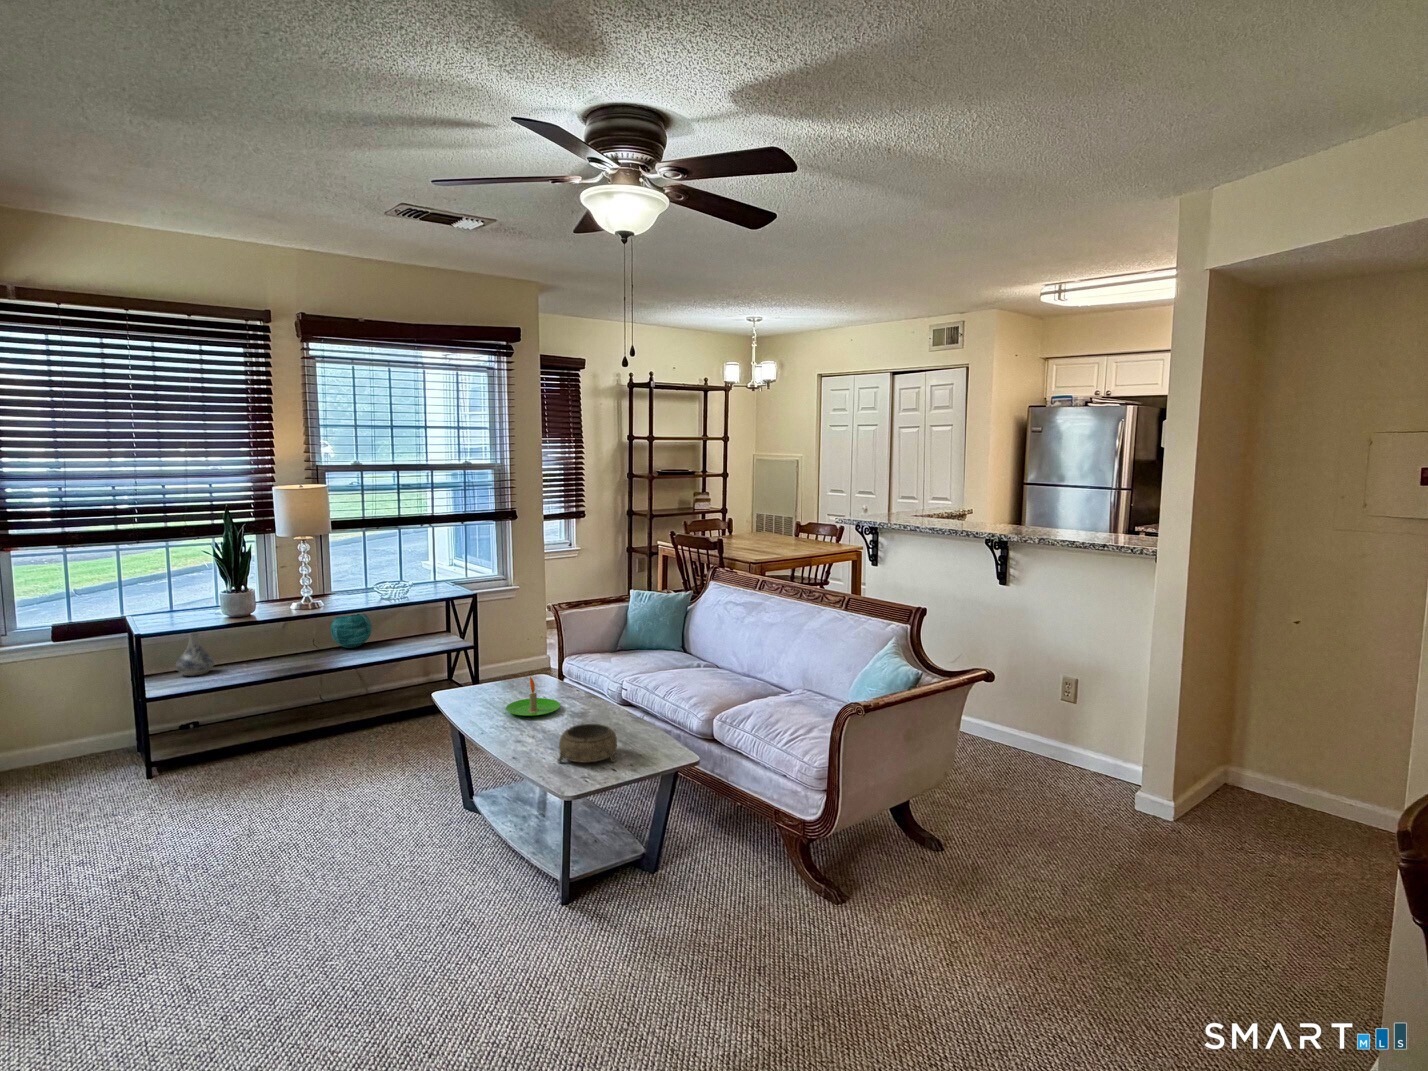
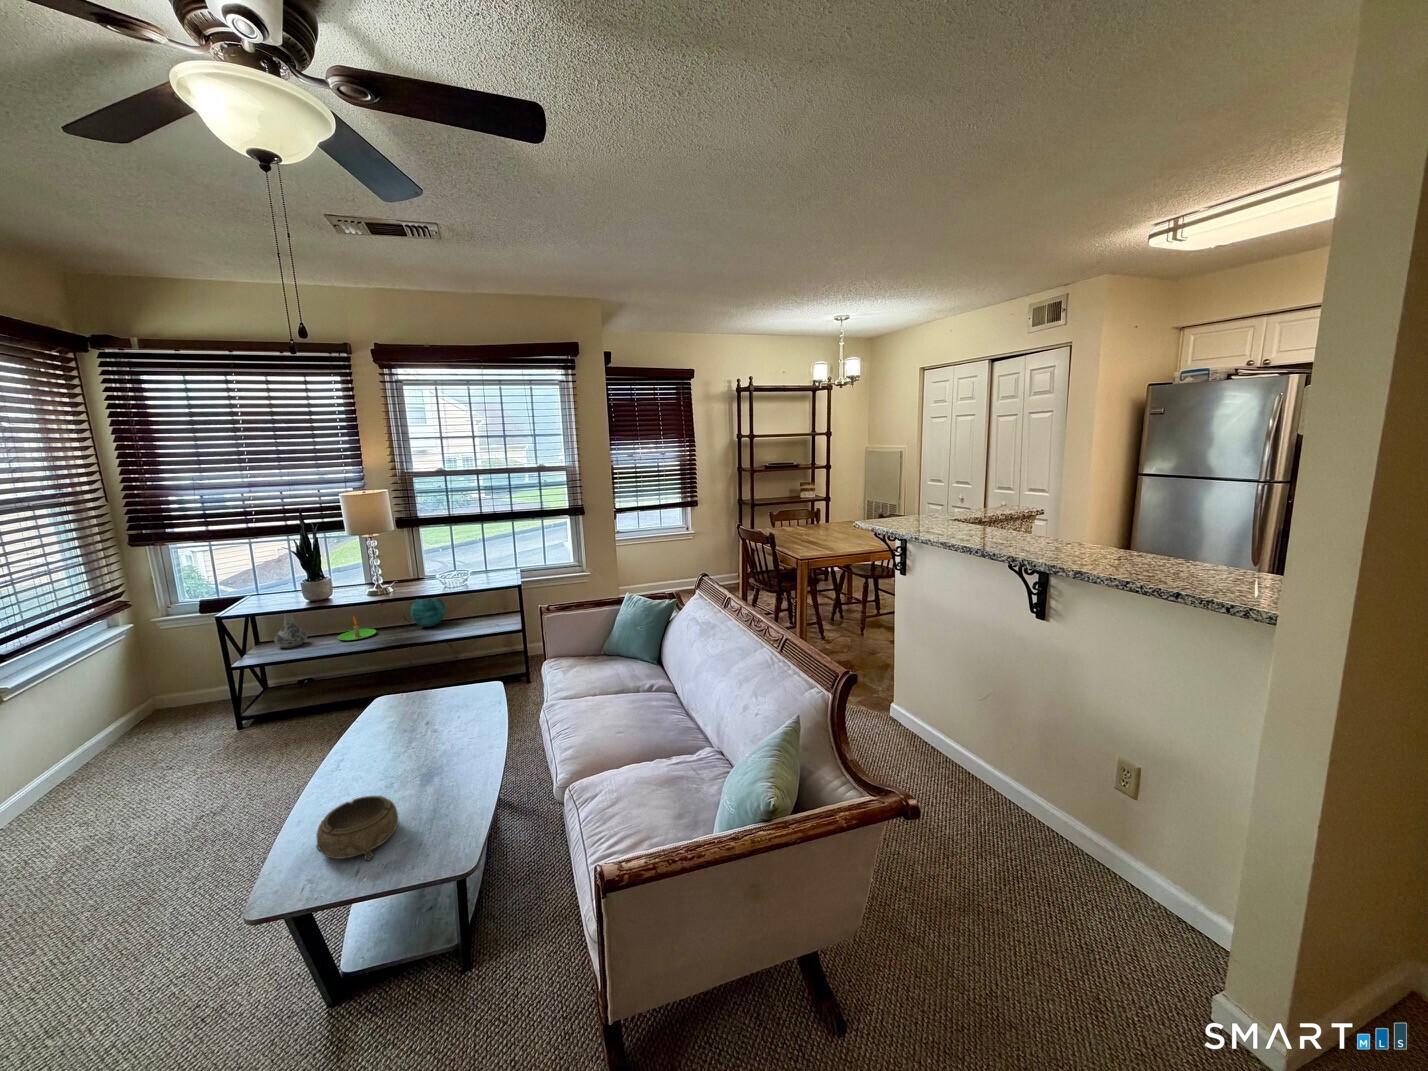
candle: present [506,677,560,716] -> present [338,616,376,640]

